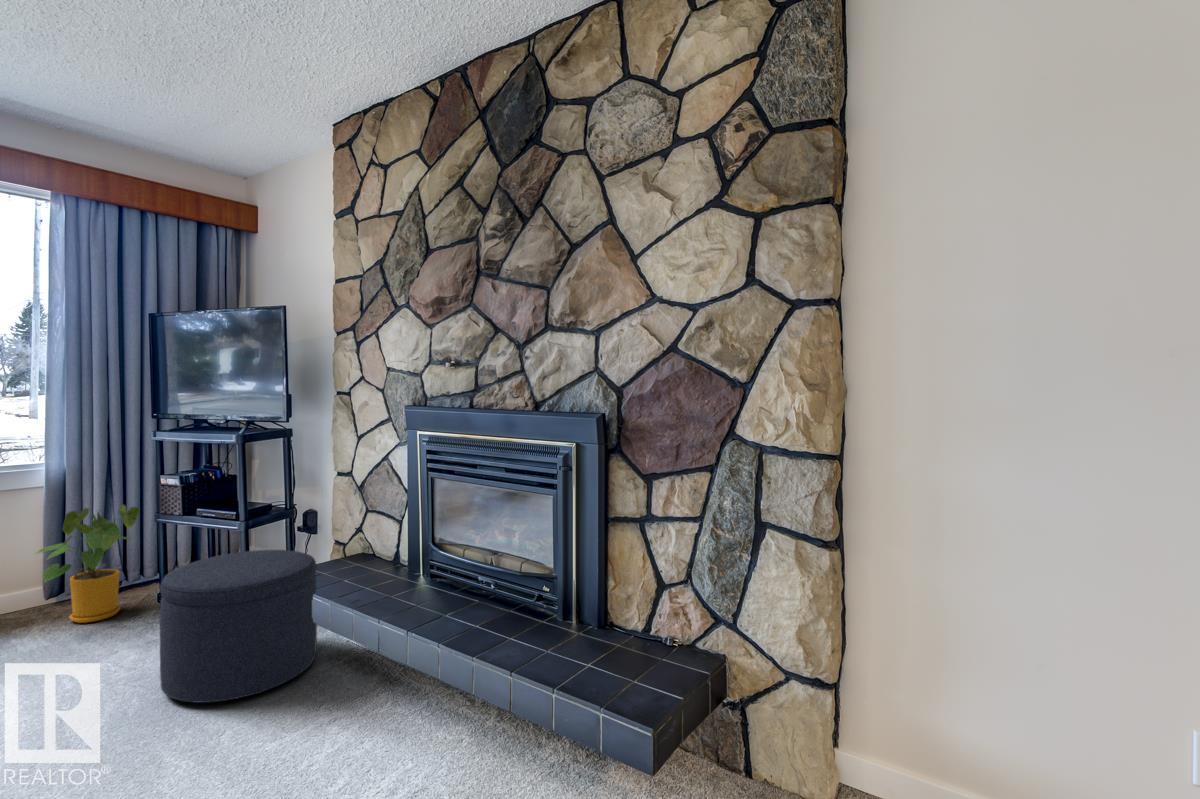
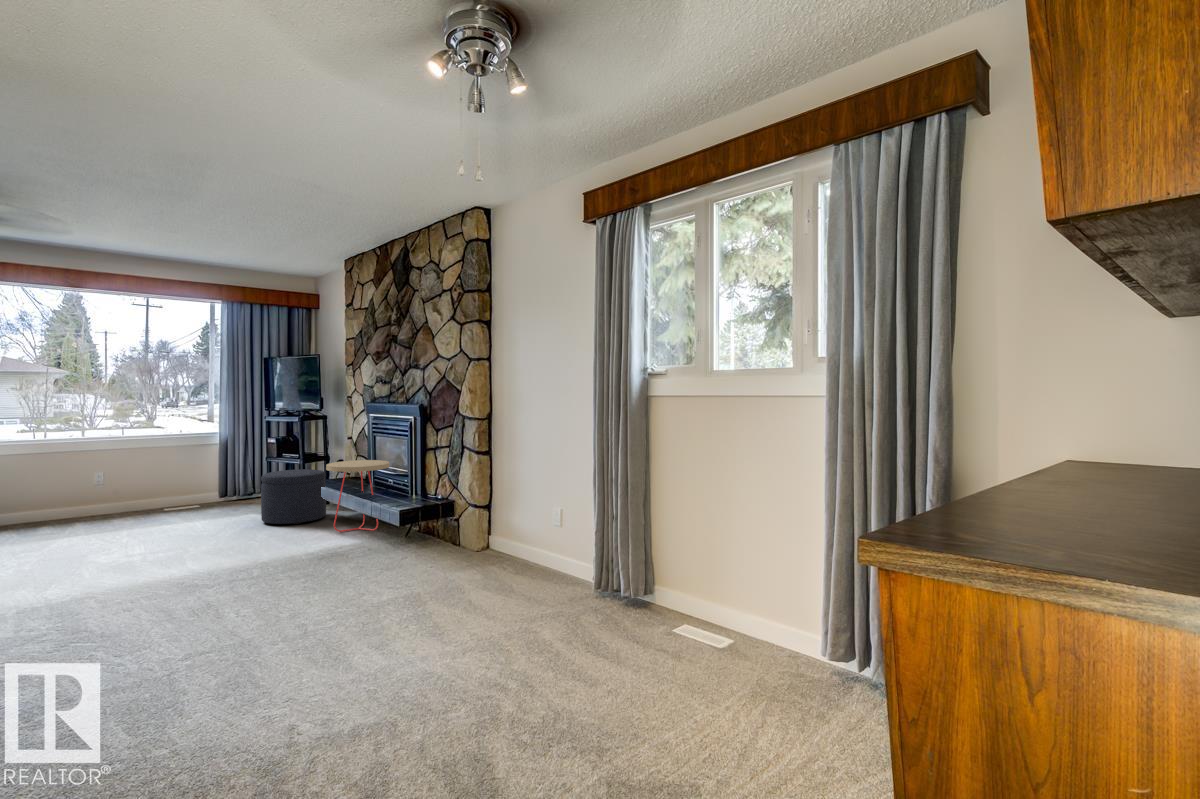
house plant: present [37,505,140,623] -> none [215,453,259,506]
side table: none [352,534,498,726] -> present [326,460,389,532]

